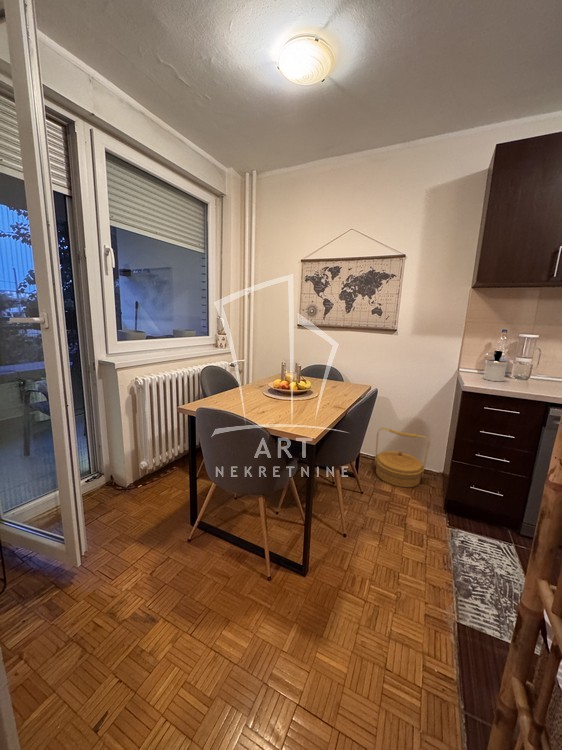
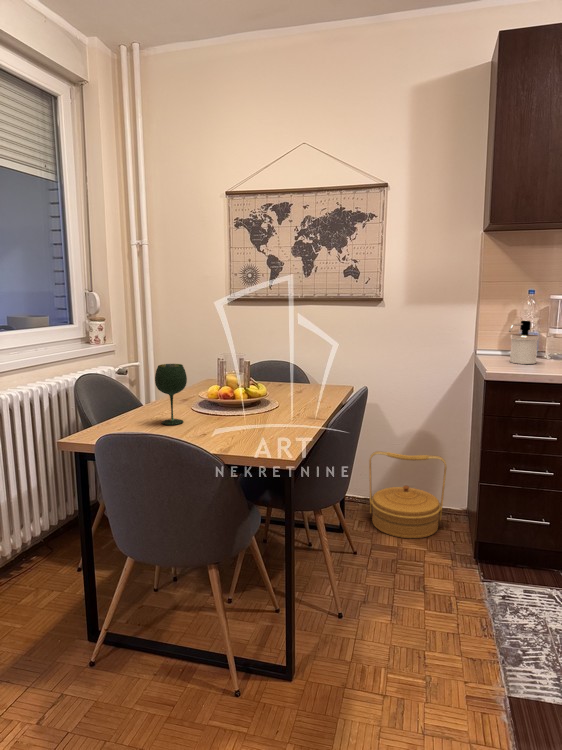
wine glass: none [240,364,259,402] -> present [155,364,187,425]

